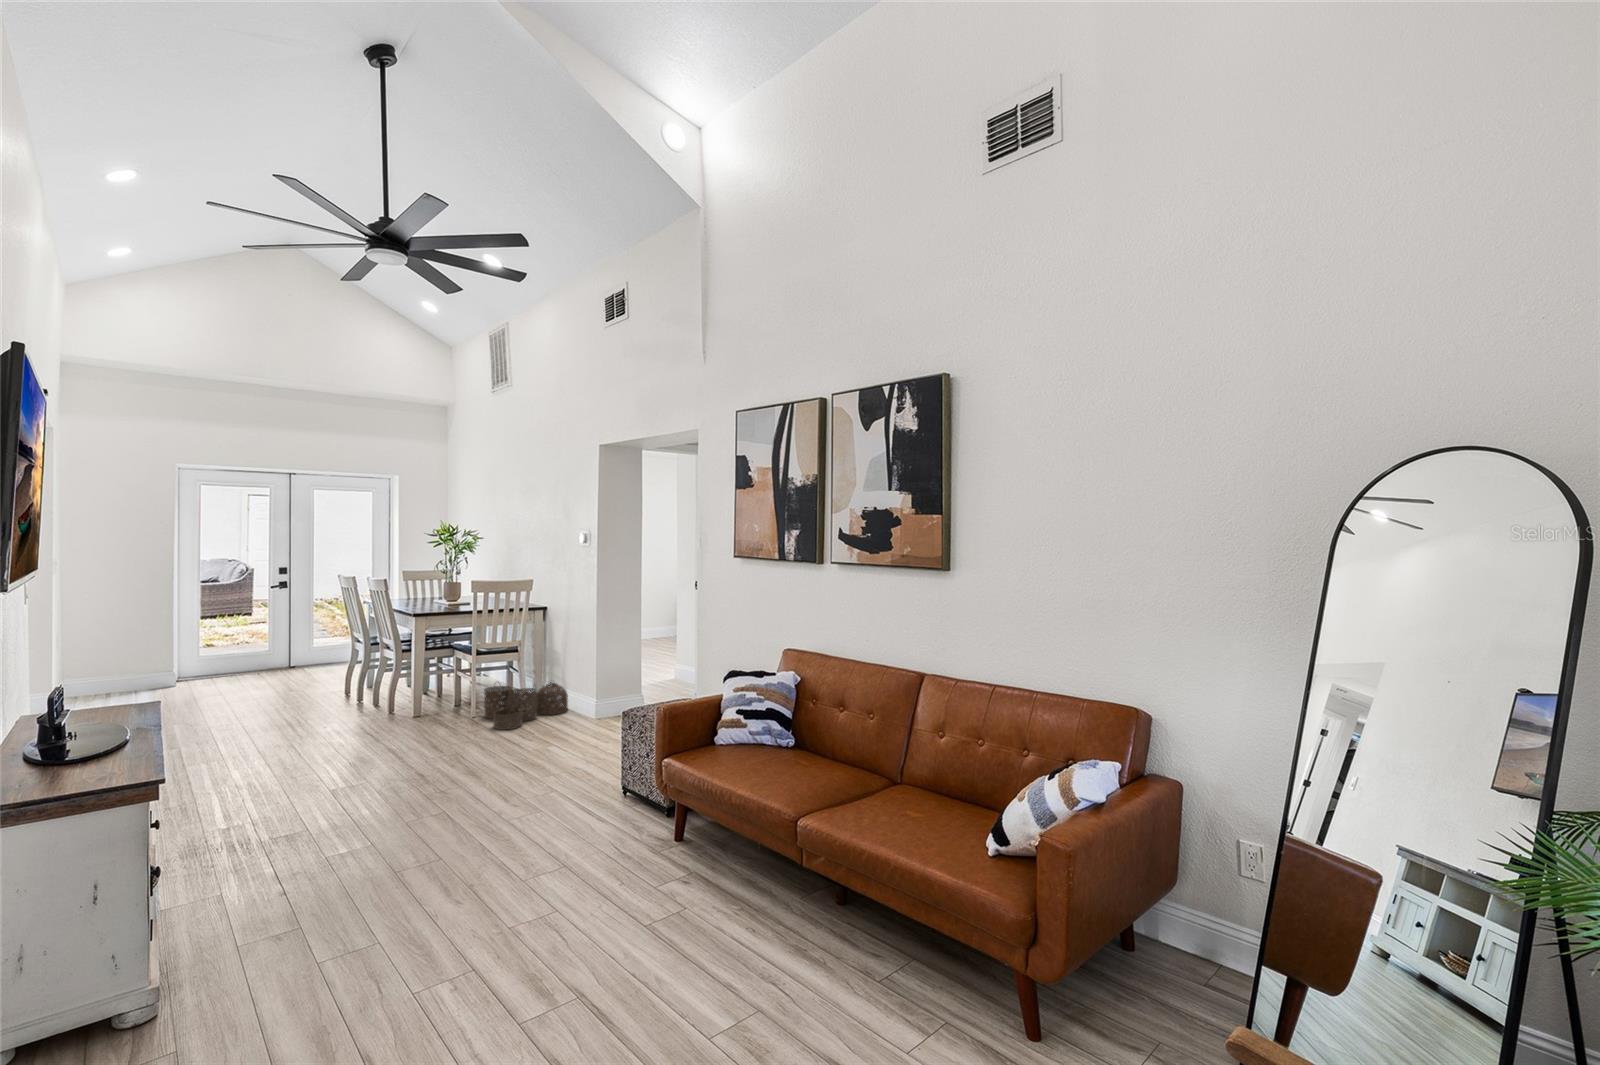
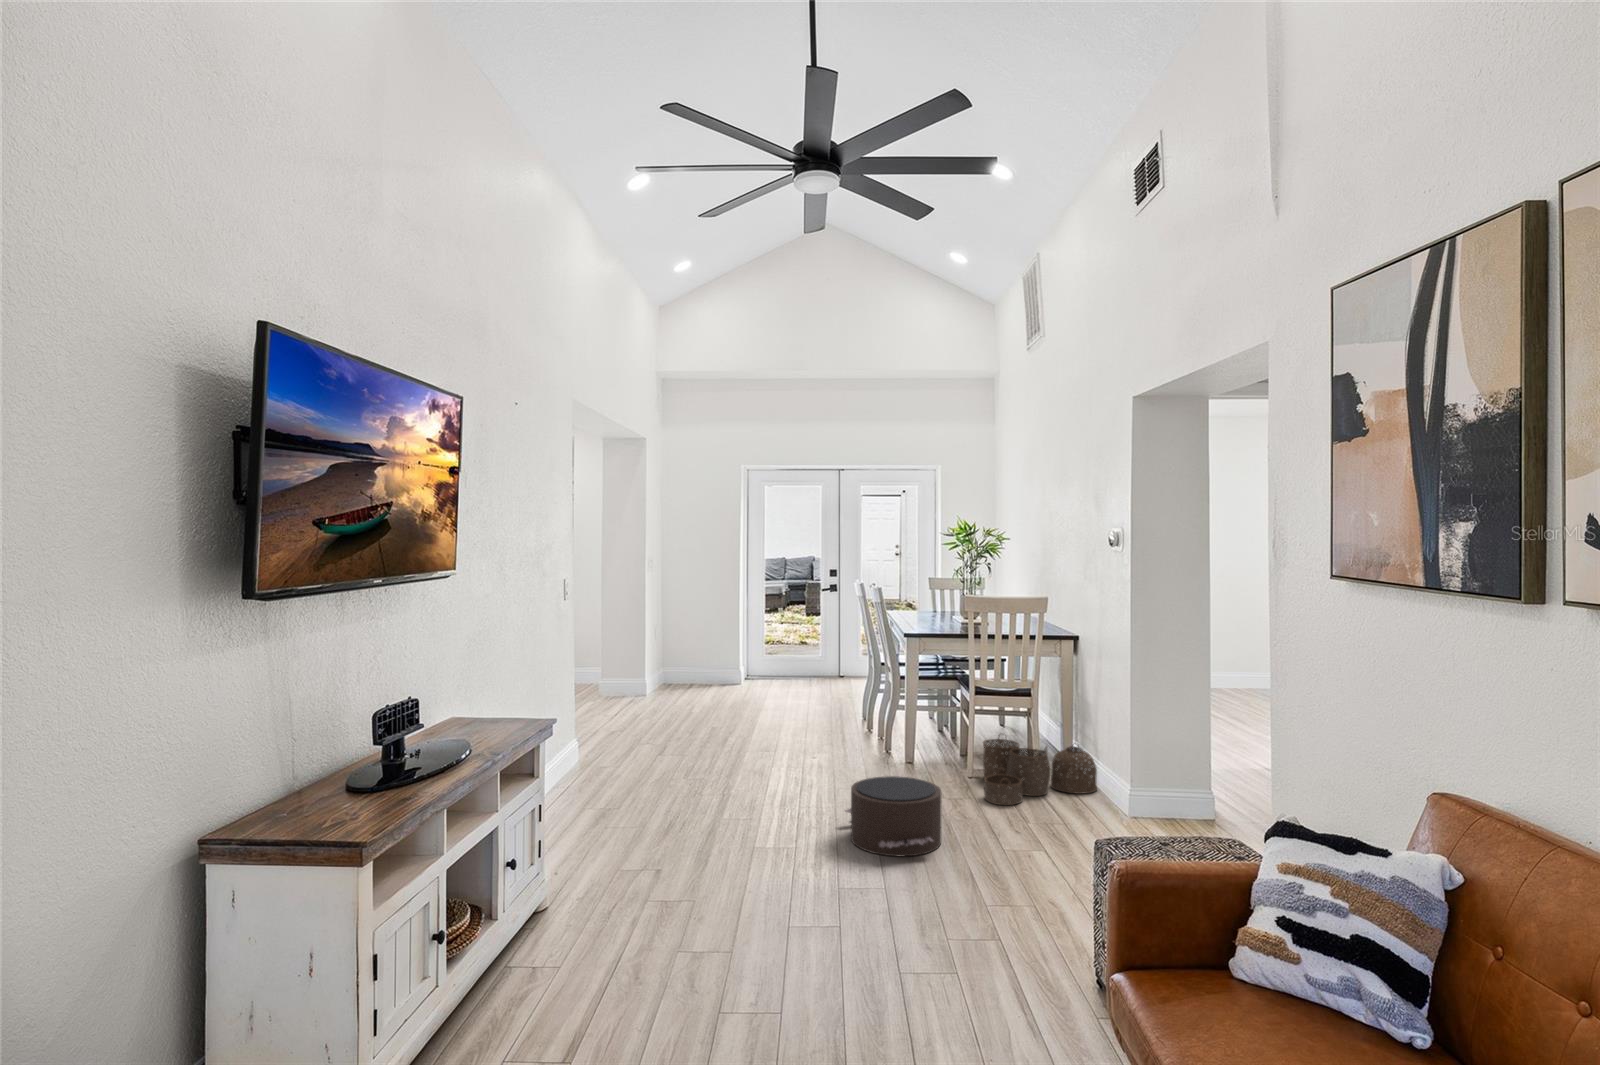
pouf: none [395,716,483,773] -> present [845,776,941,857]

